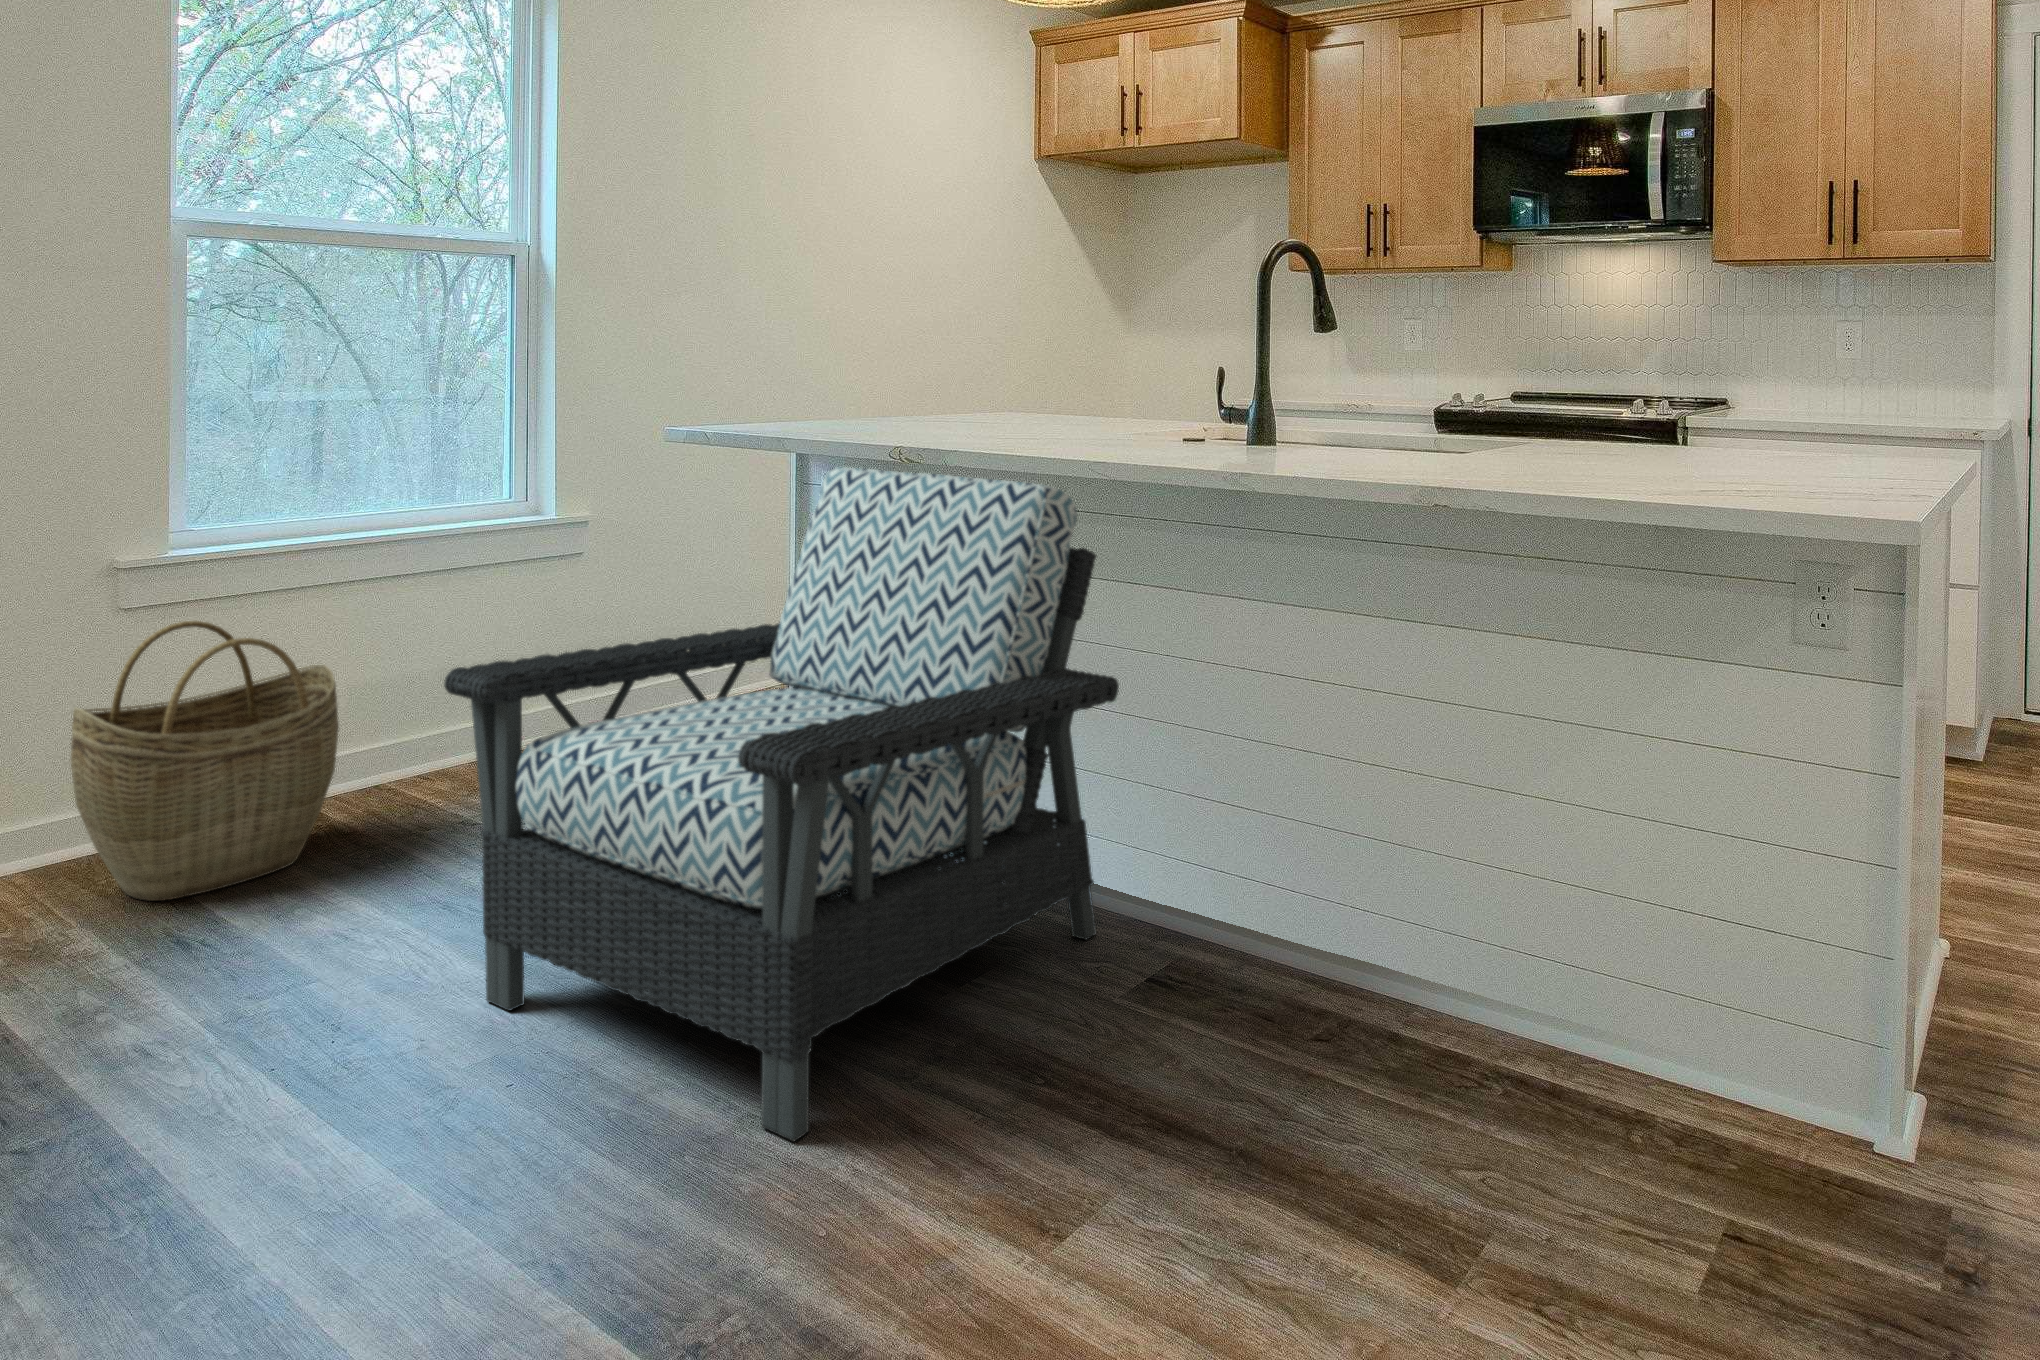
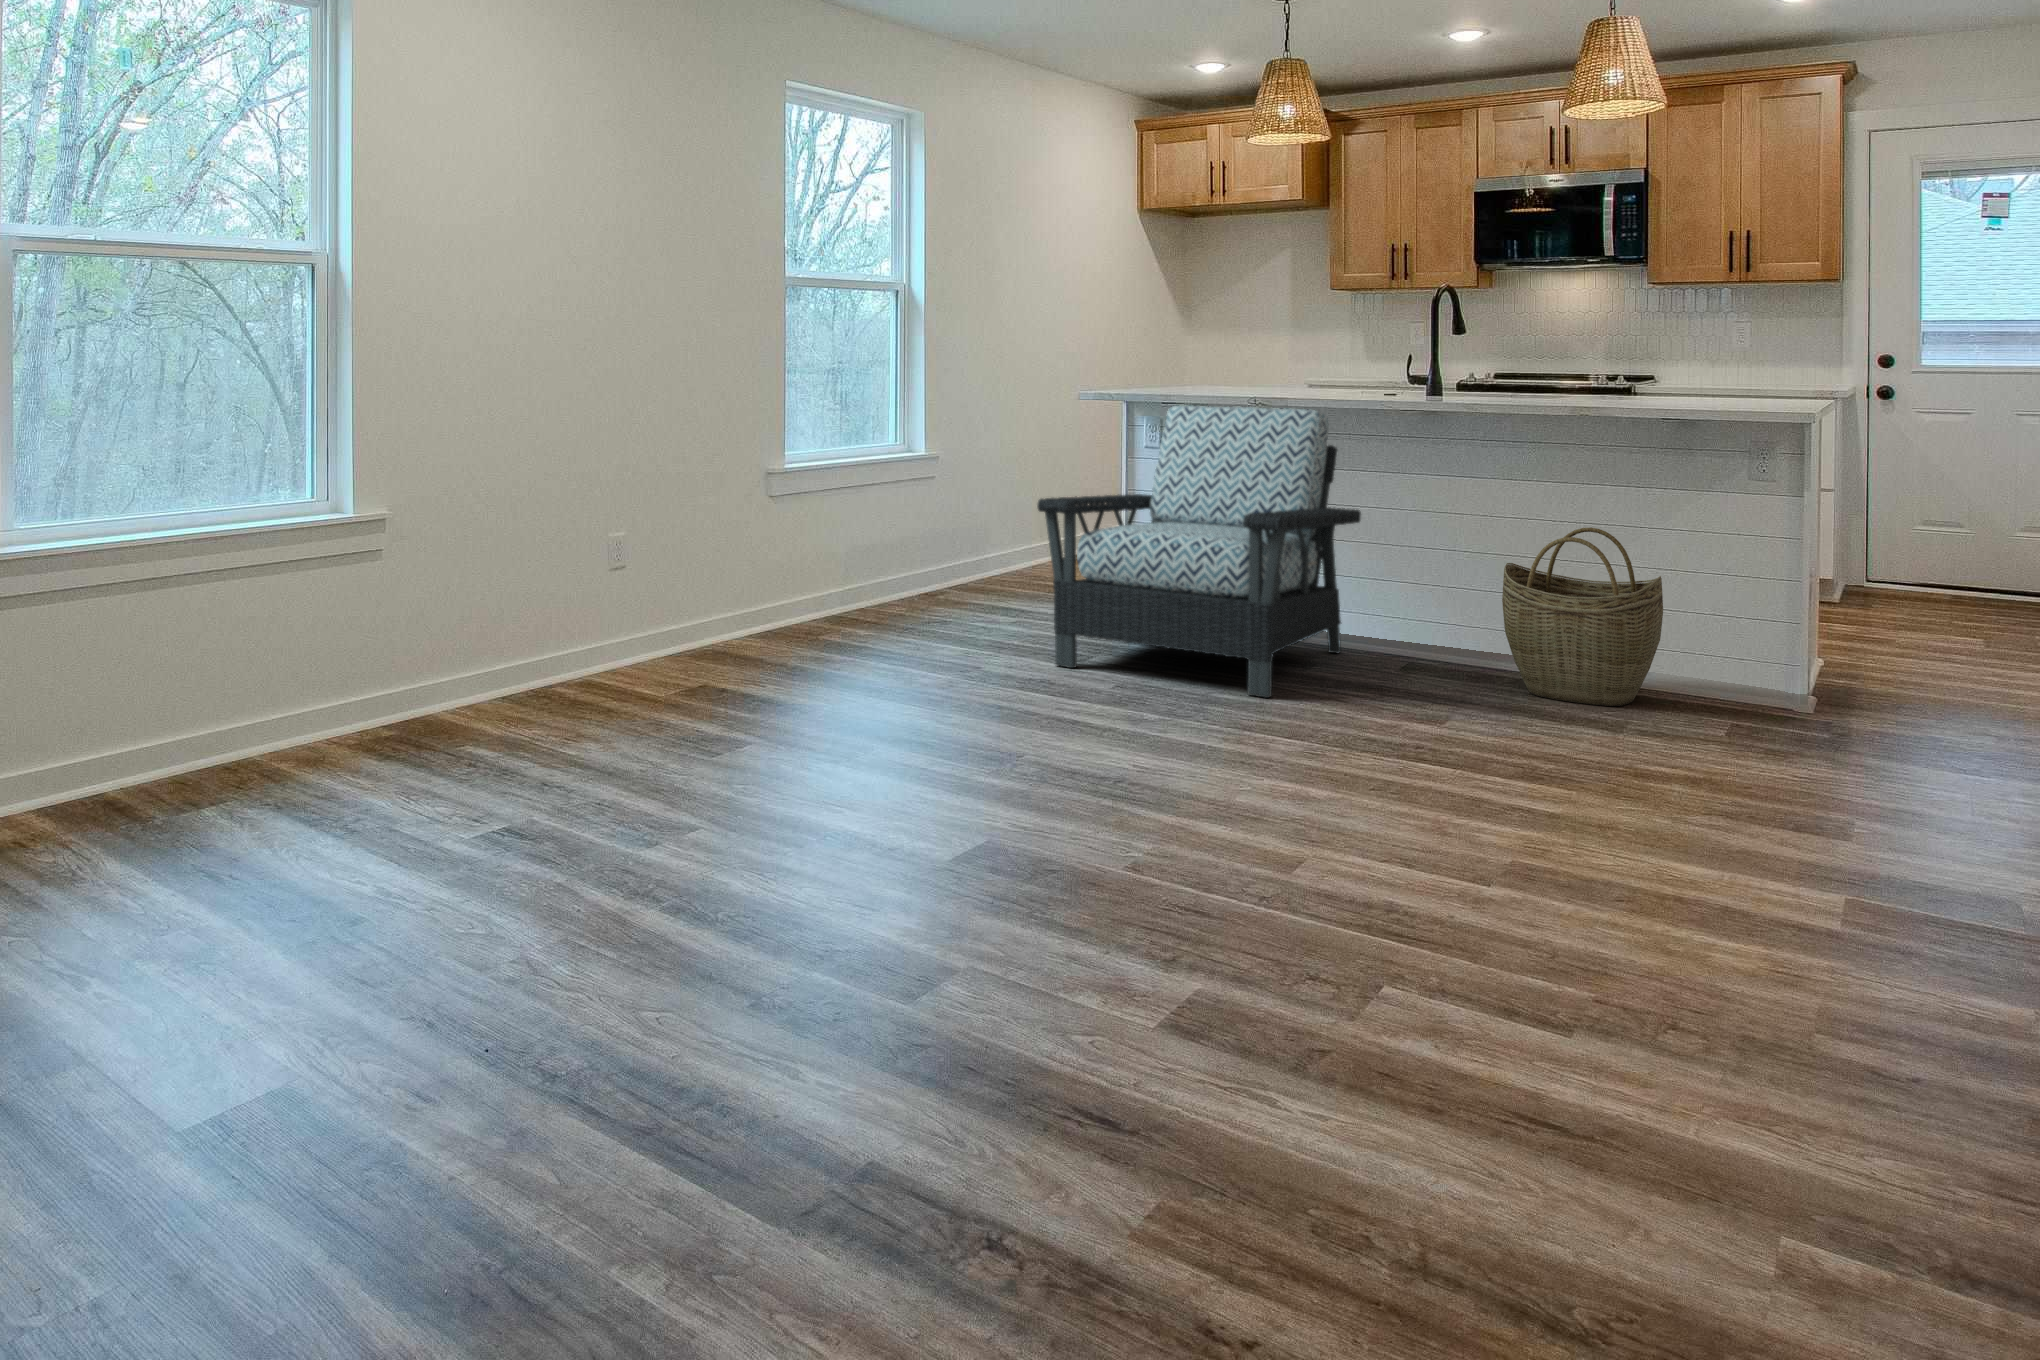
woven basket: present [71,621,339,901] -> present [1502,528,1663,706]

